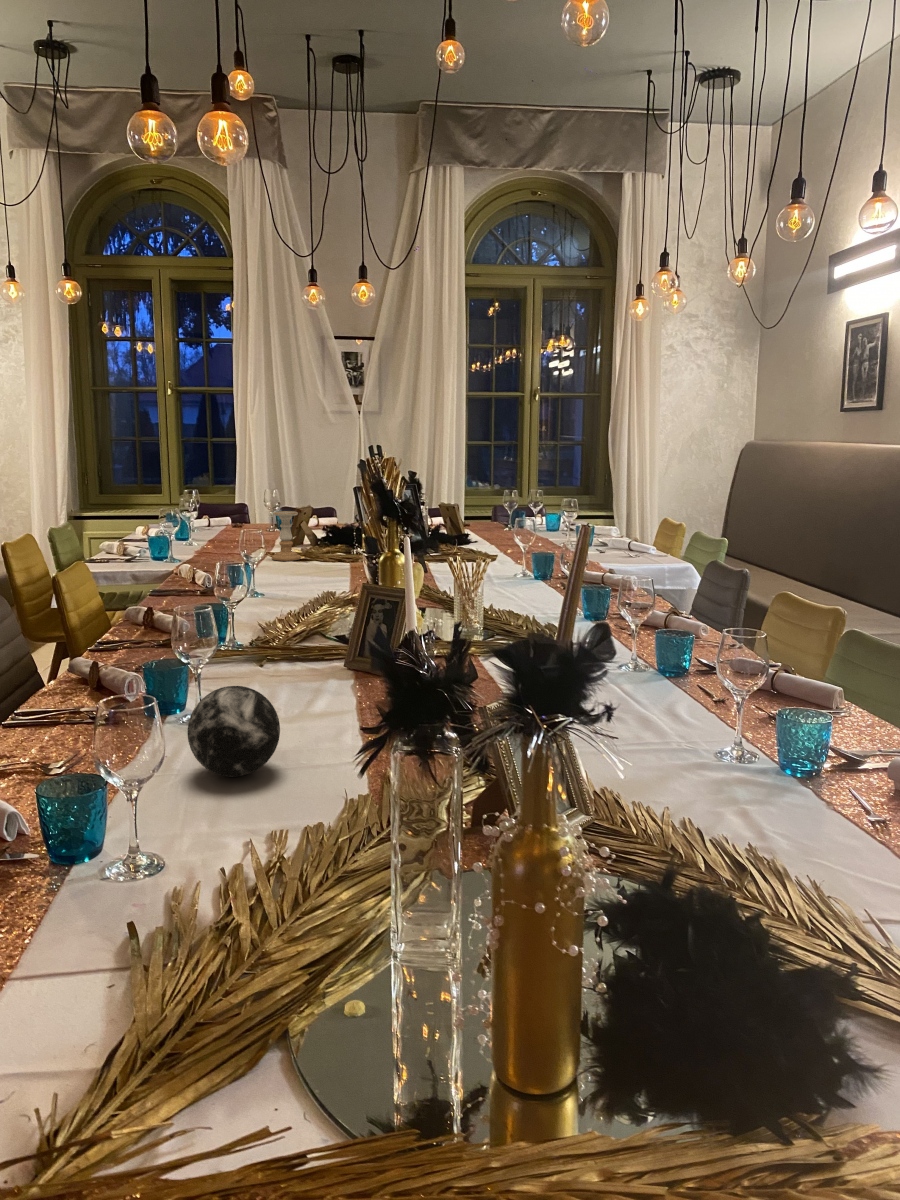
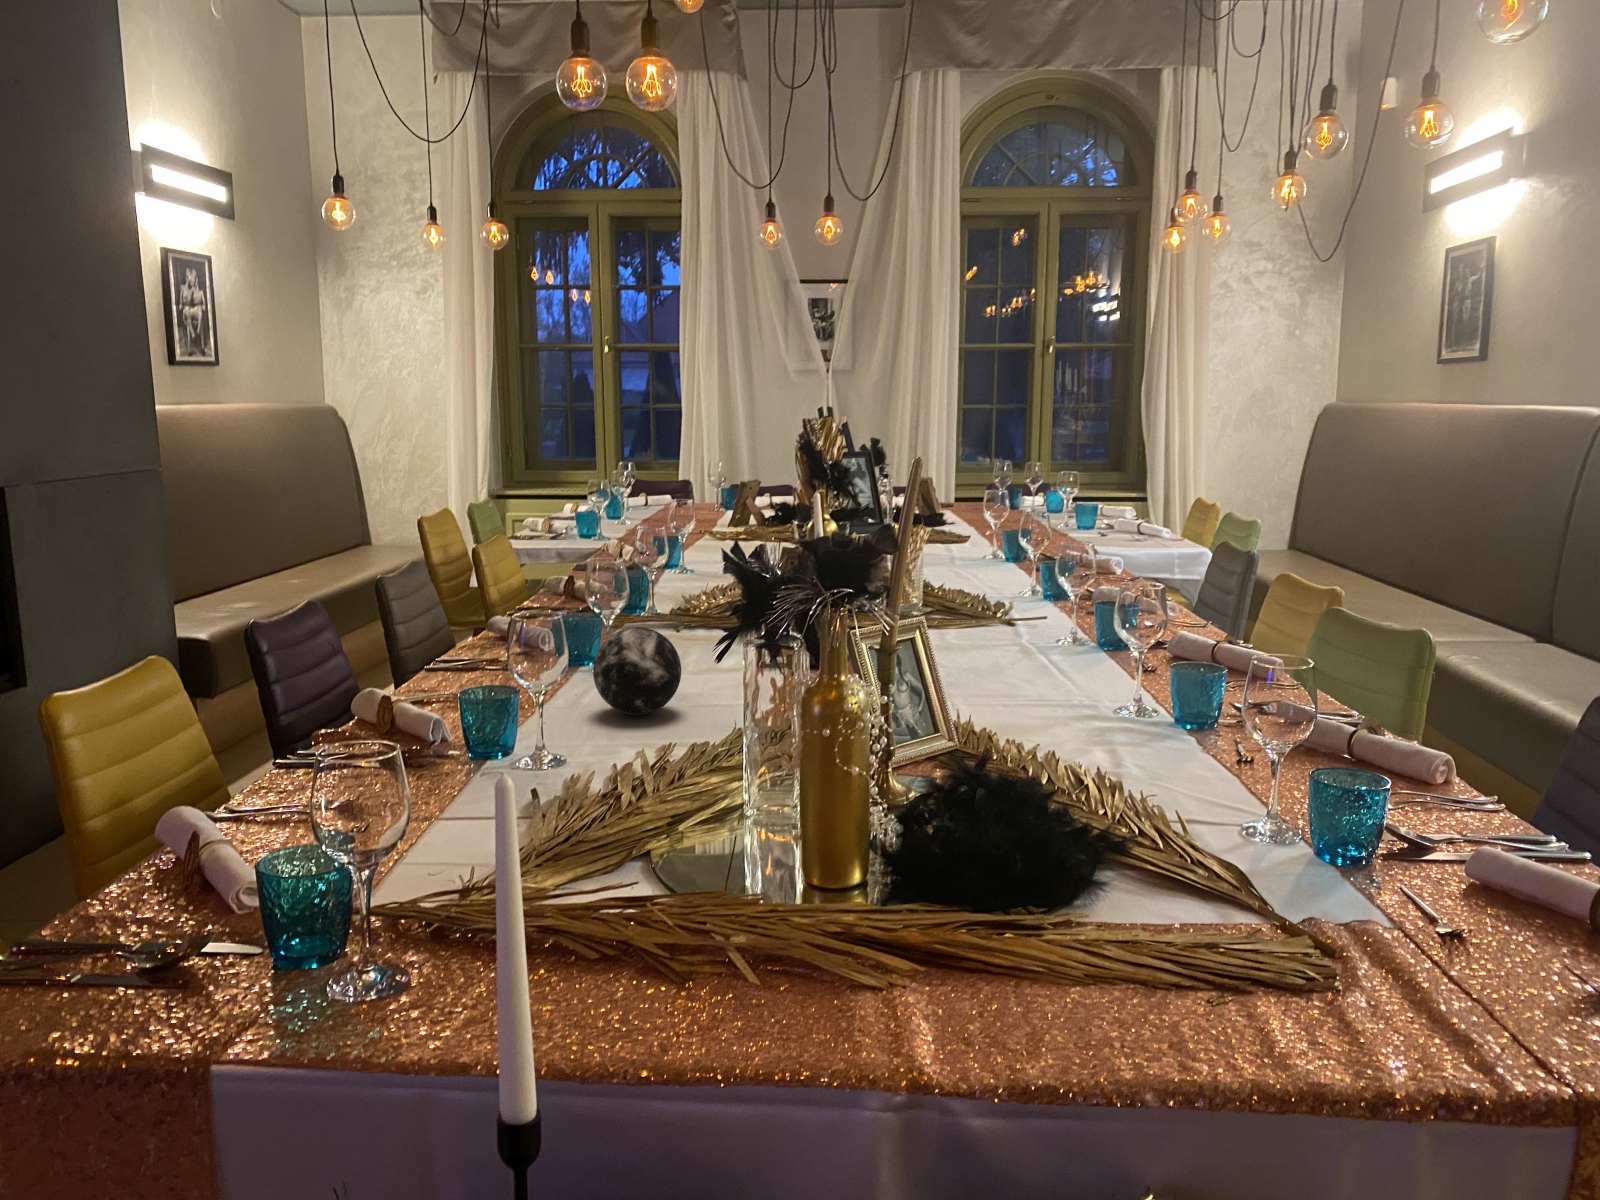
candle holder: present [272,511,301,561] -> none [709,482,742,538]

